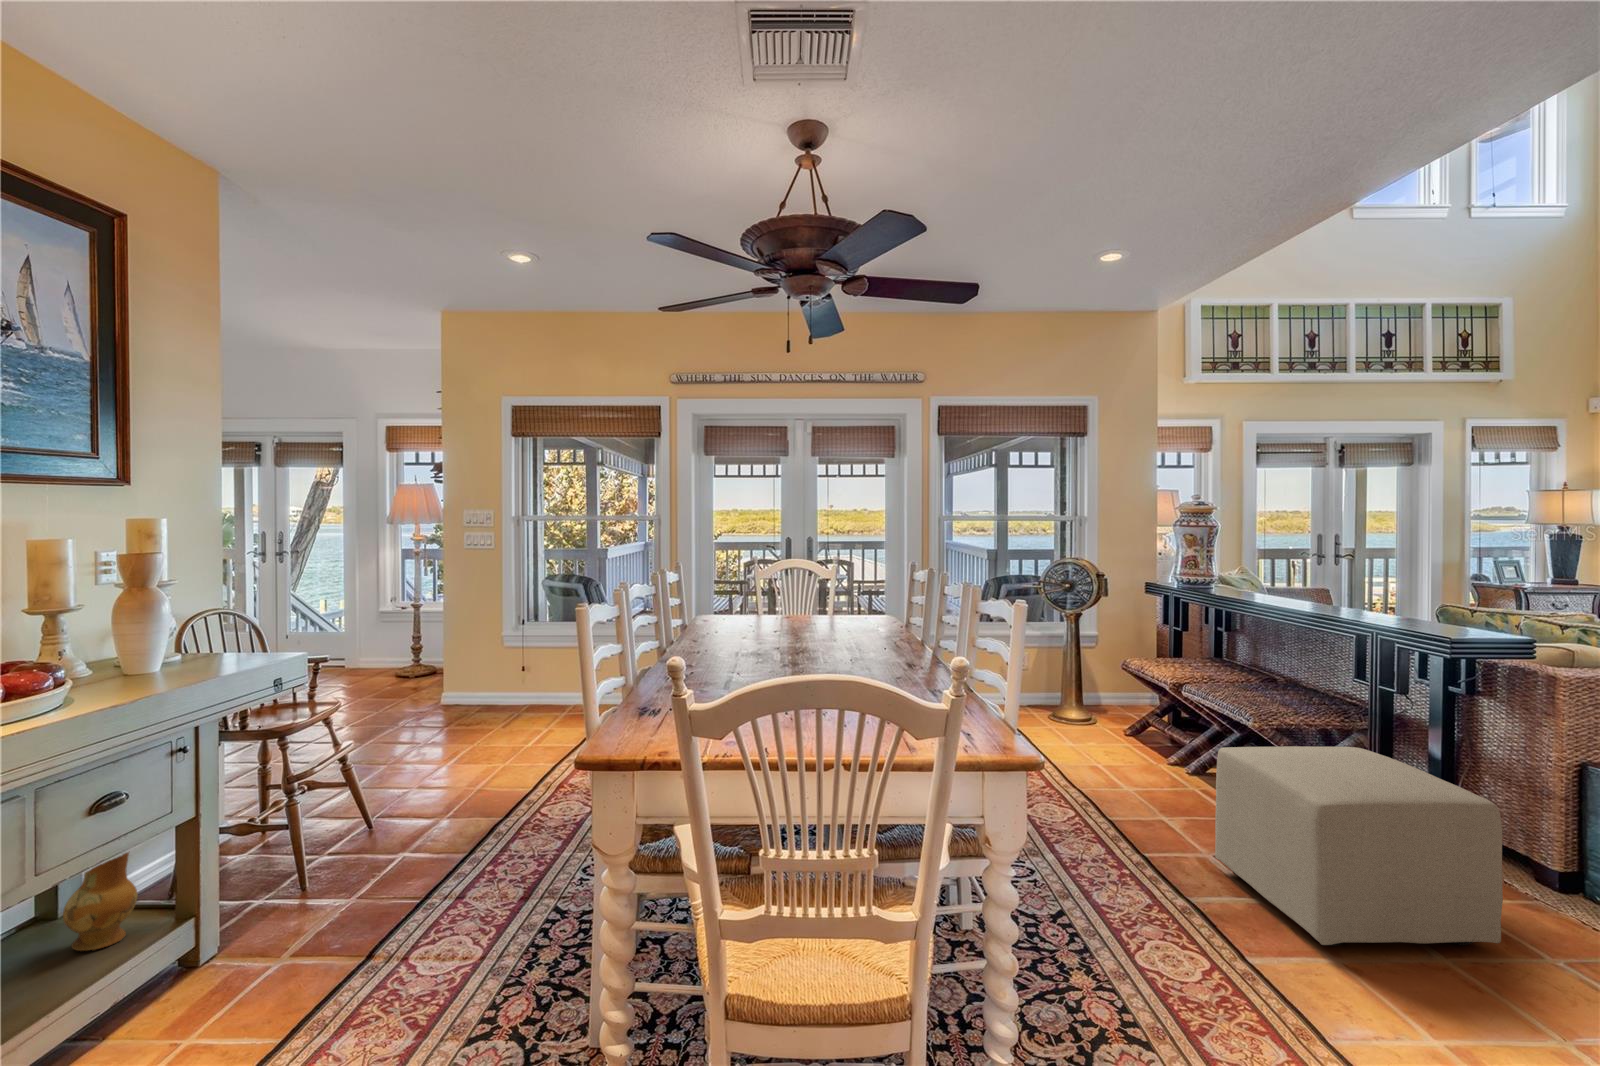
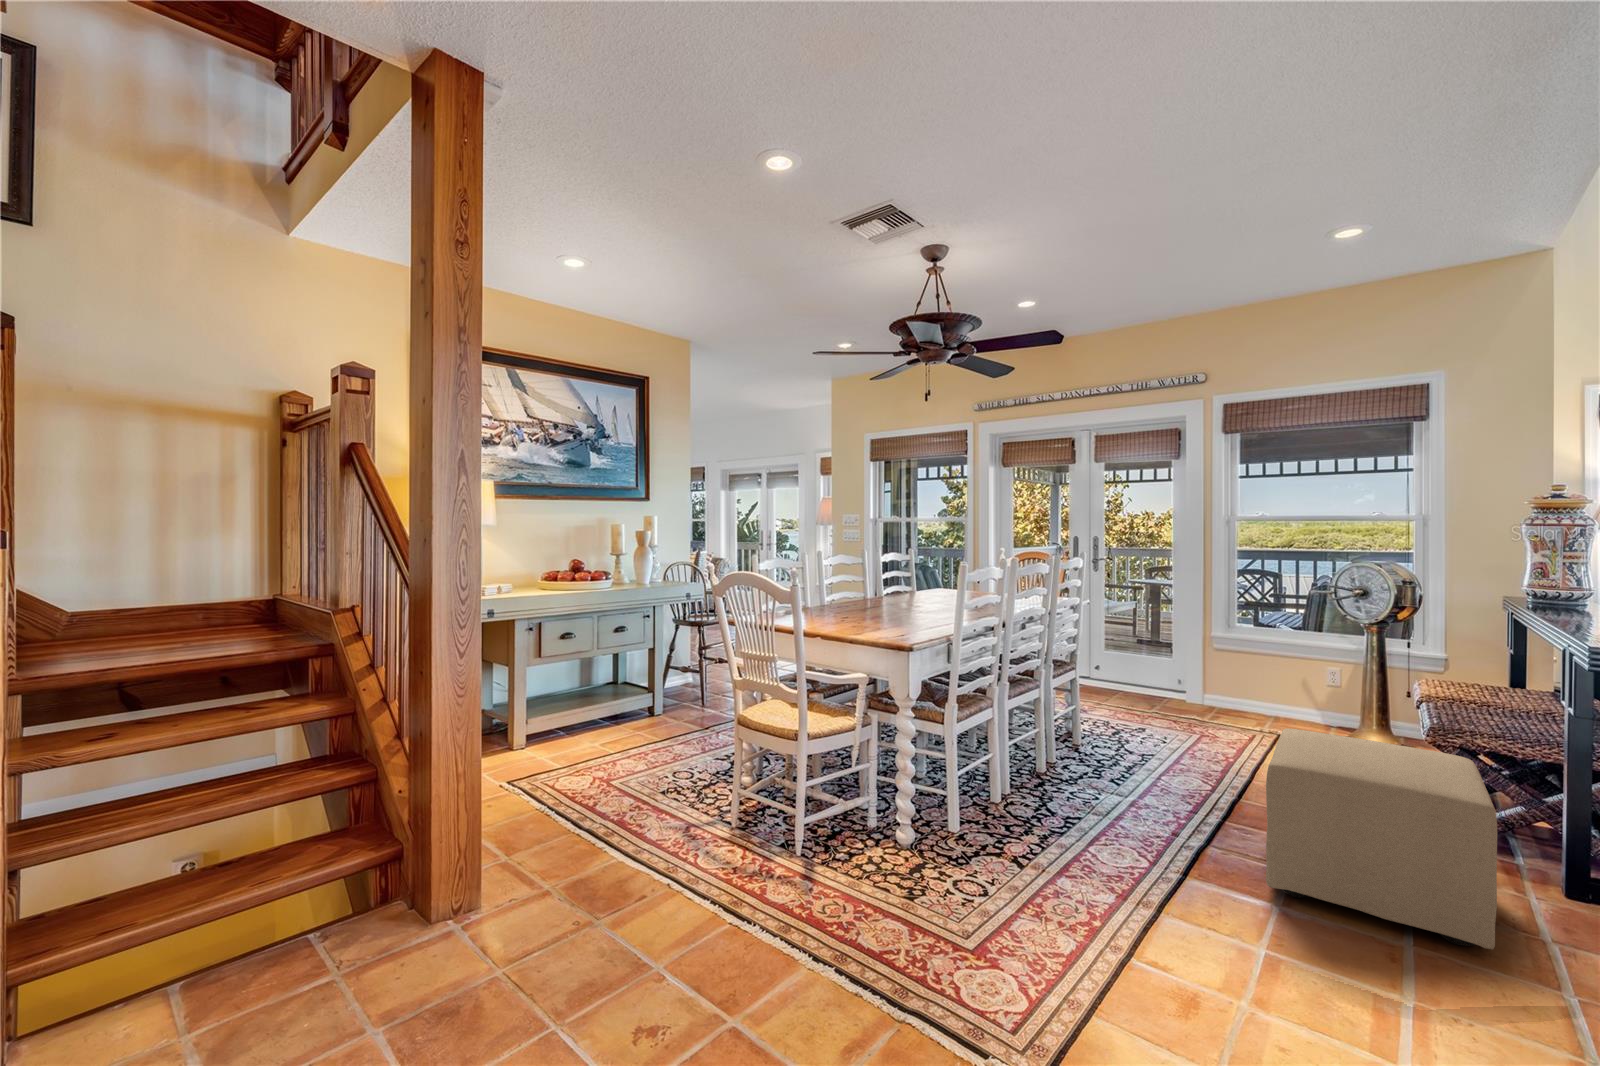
ceramic jug: present [63,853,138,951] -> none [612,647,634,694]

